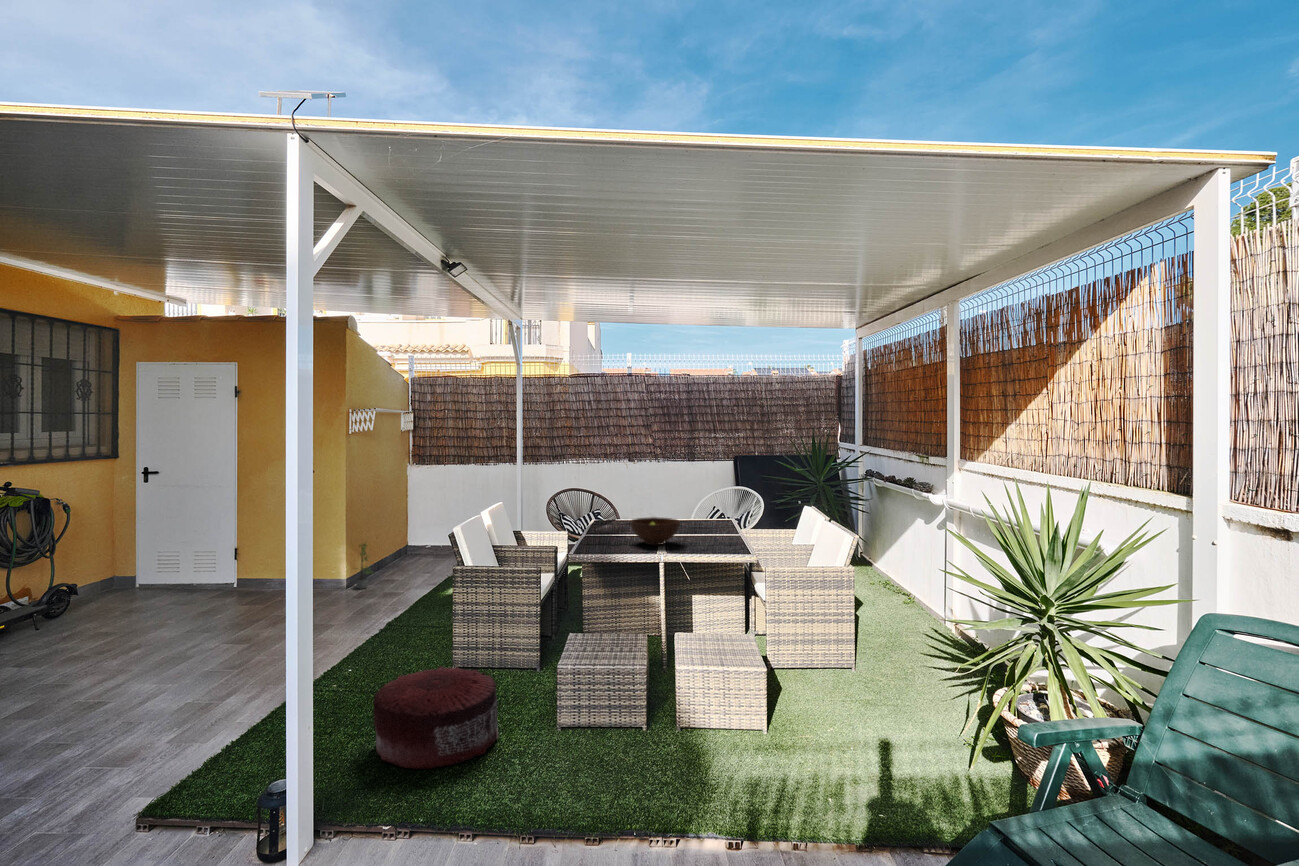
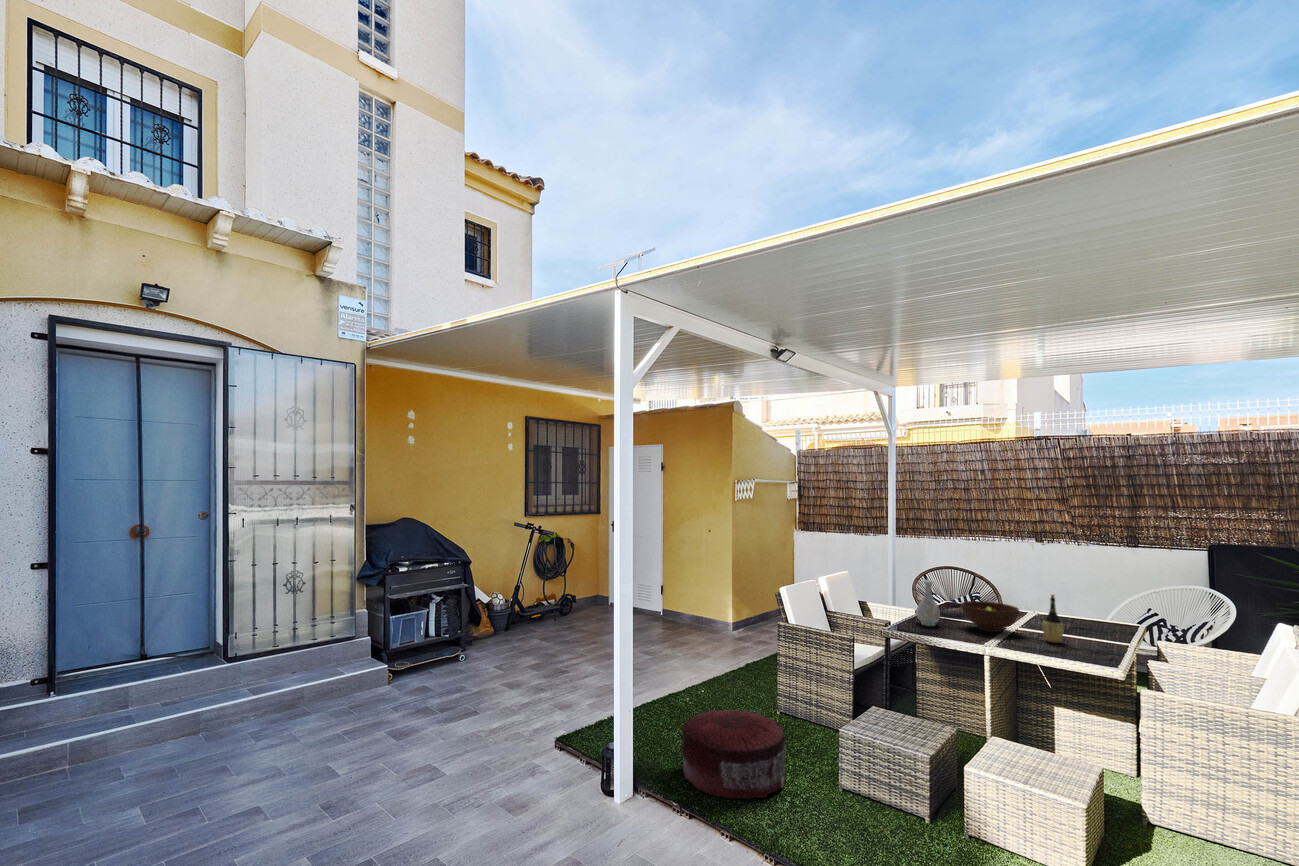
vase: none [591,502,613,547] -> present [917,580,940,626]
wine bottle: none [700,504,717,547] -> present [1042,594,1064,643]
potted plant: present [356,543,374,589] -> none [734,590,753,631]

